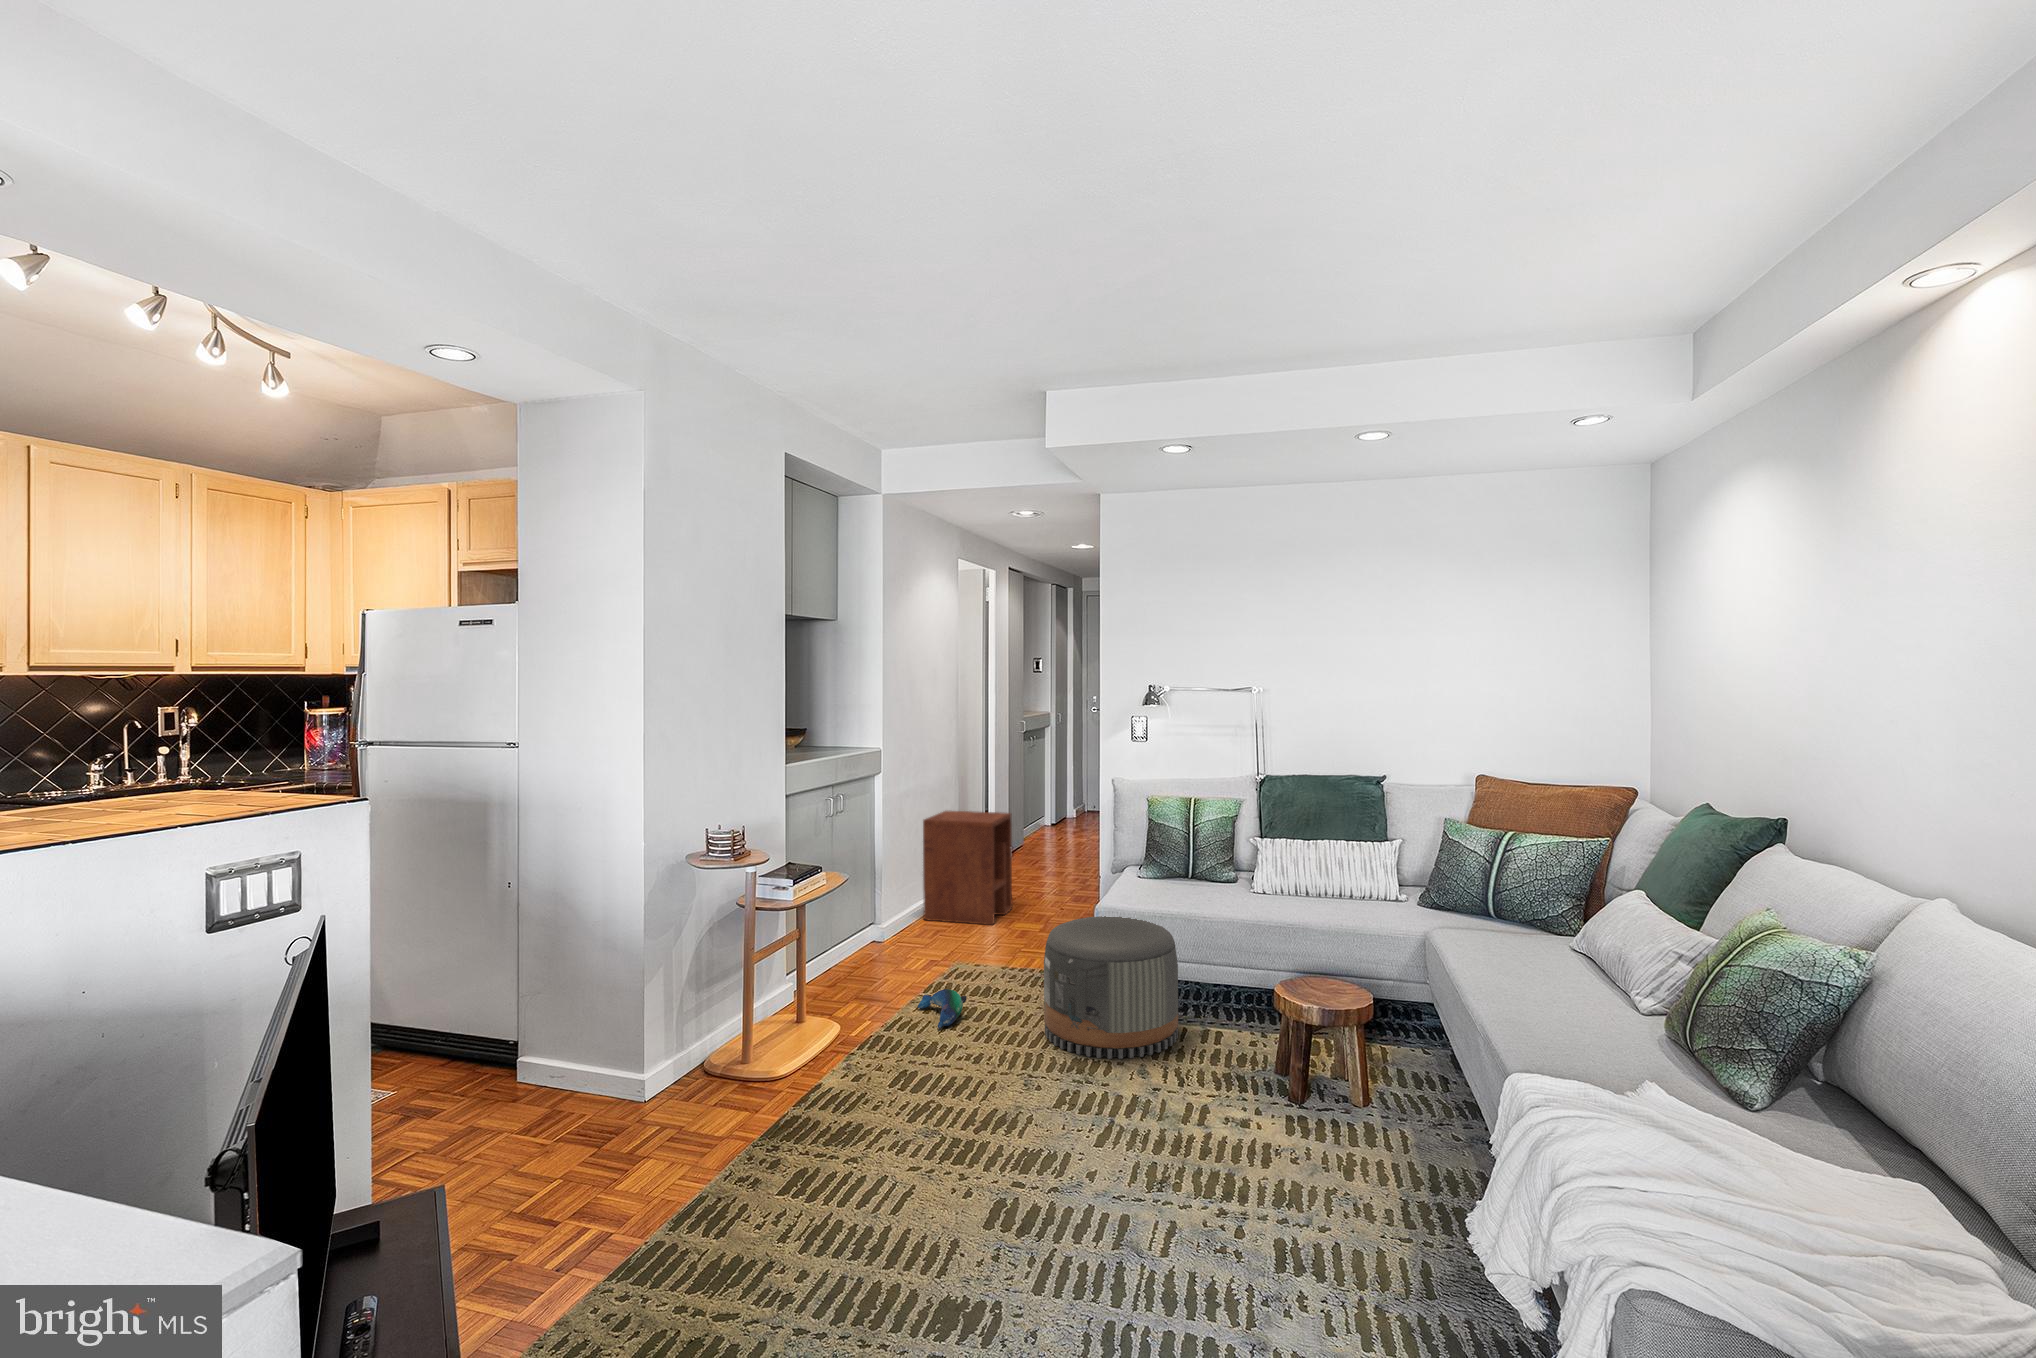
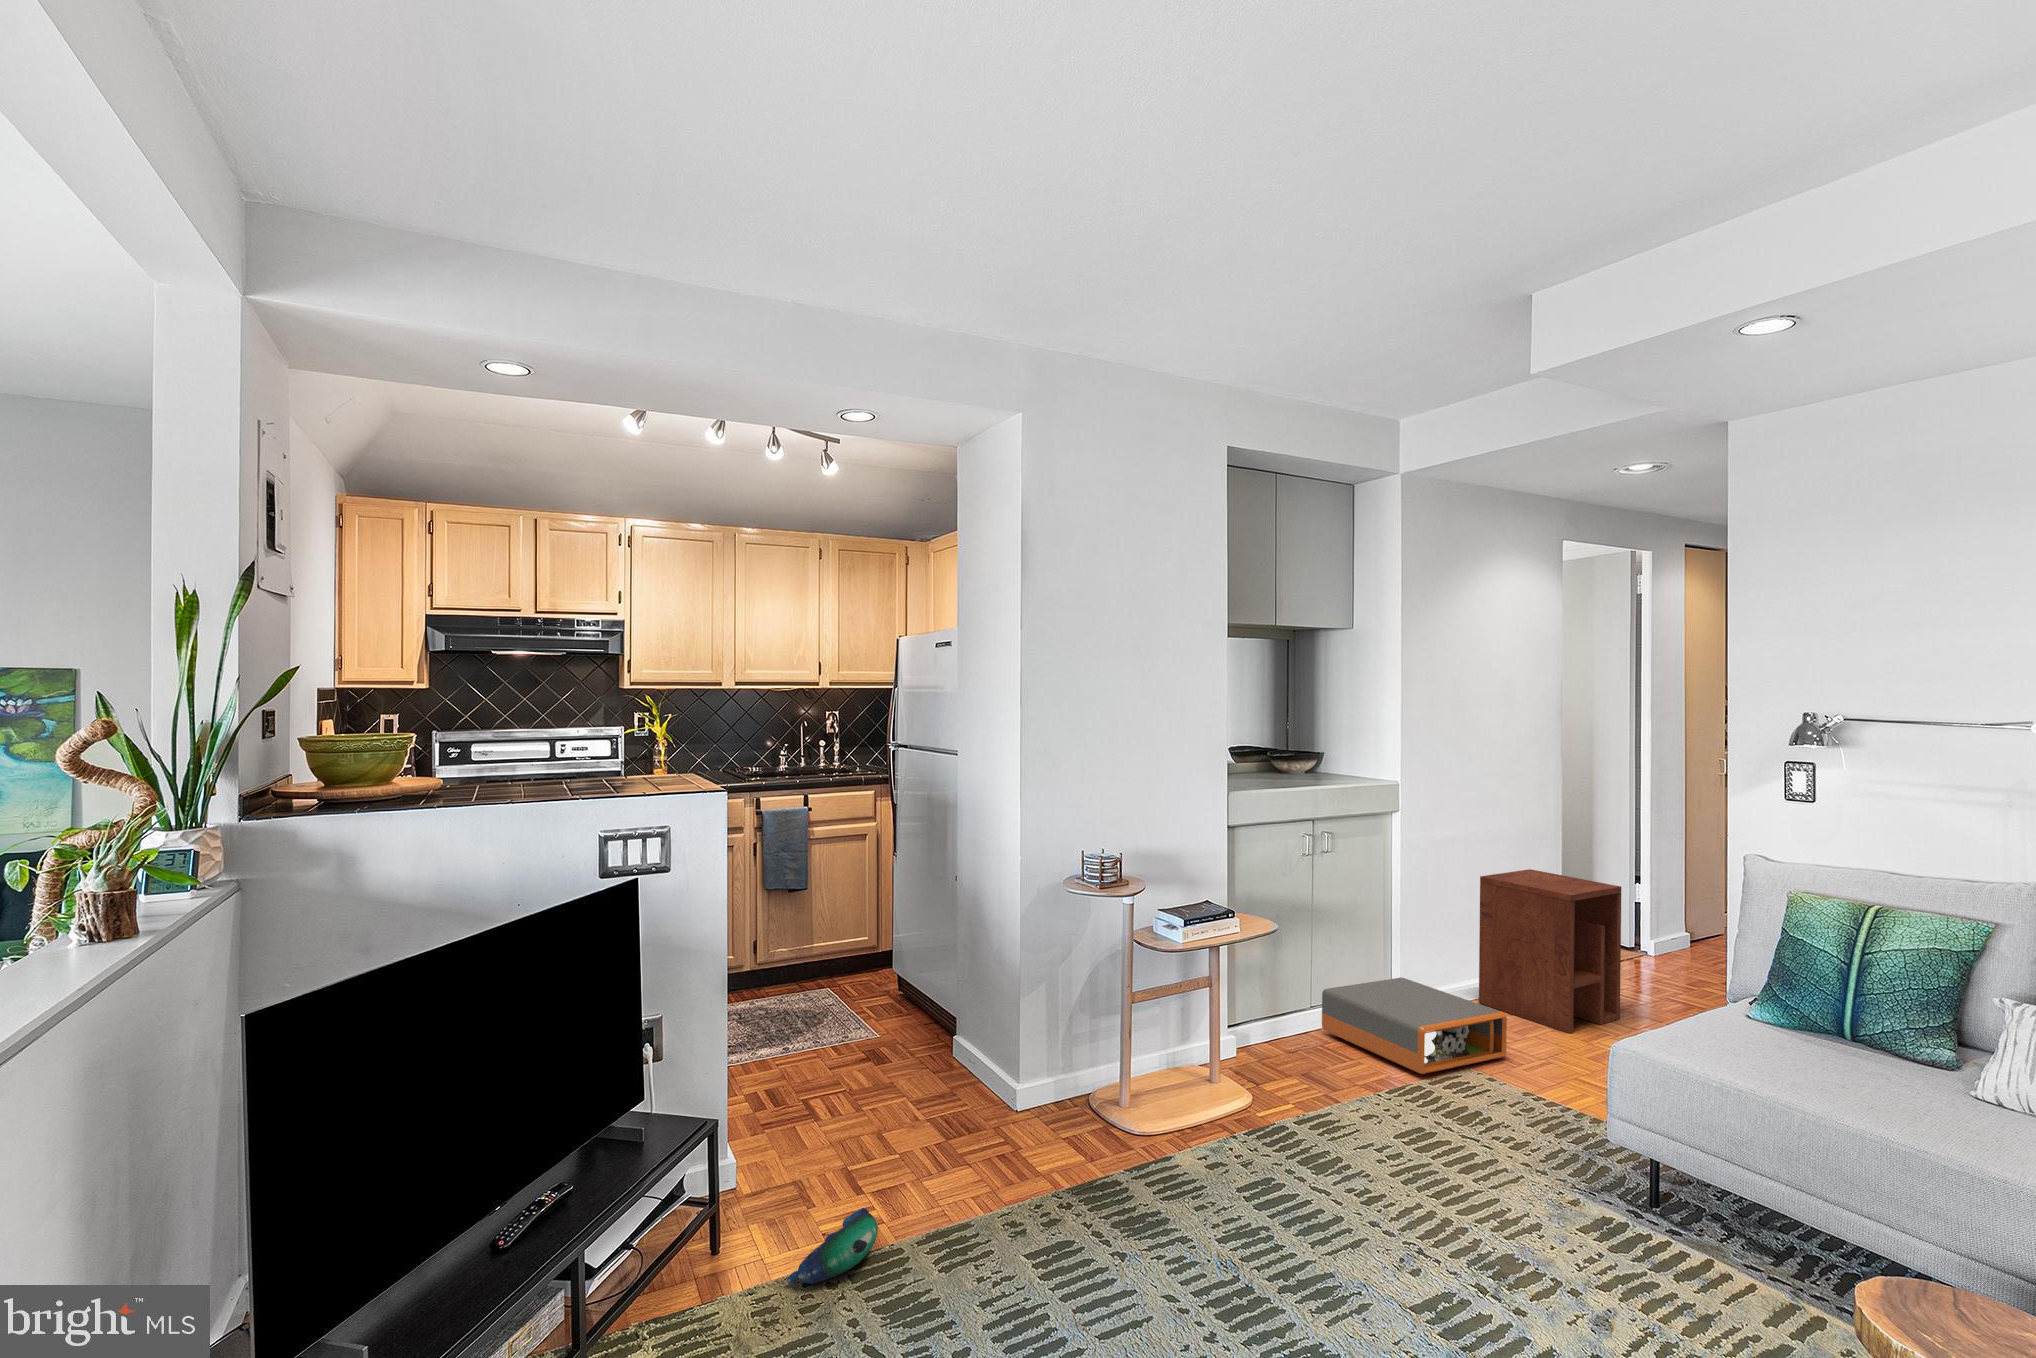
storage box: none [838,910,973,975] -> present [1322,978,1507,1074]
pouf: present [1044,916,1178,1059] -> none [1497,1056,1735,1304]
plush toy: present [918,989,967,1029] -> present [787,1208,878,1284]

